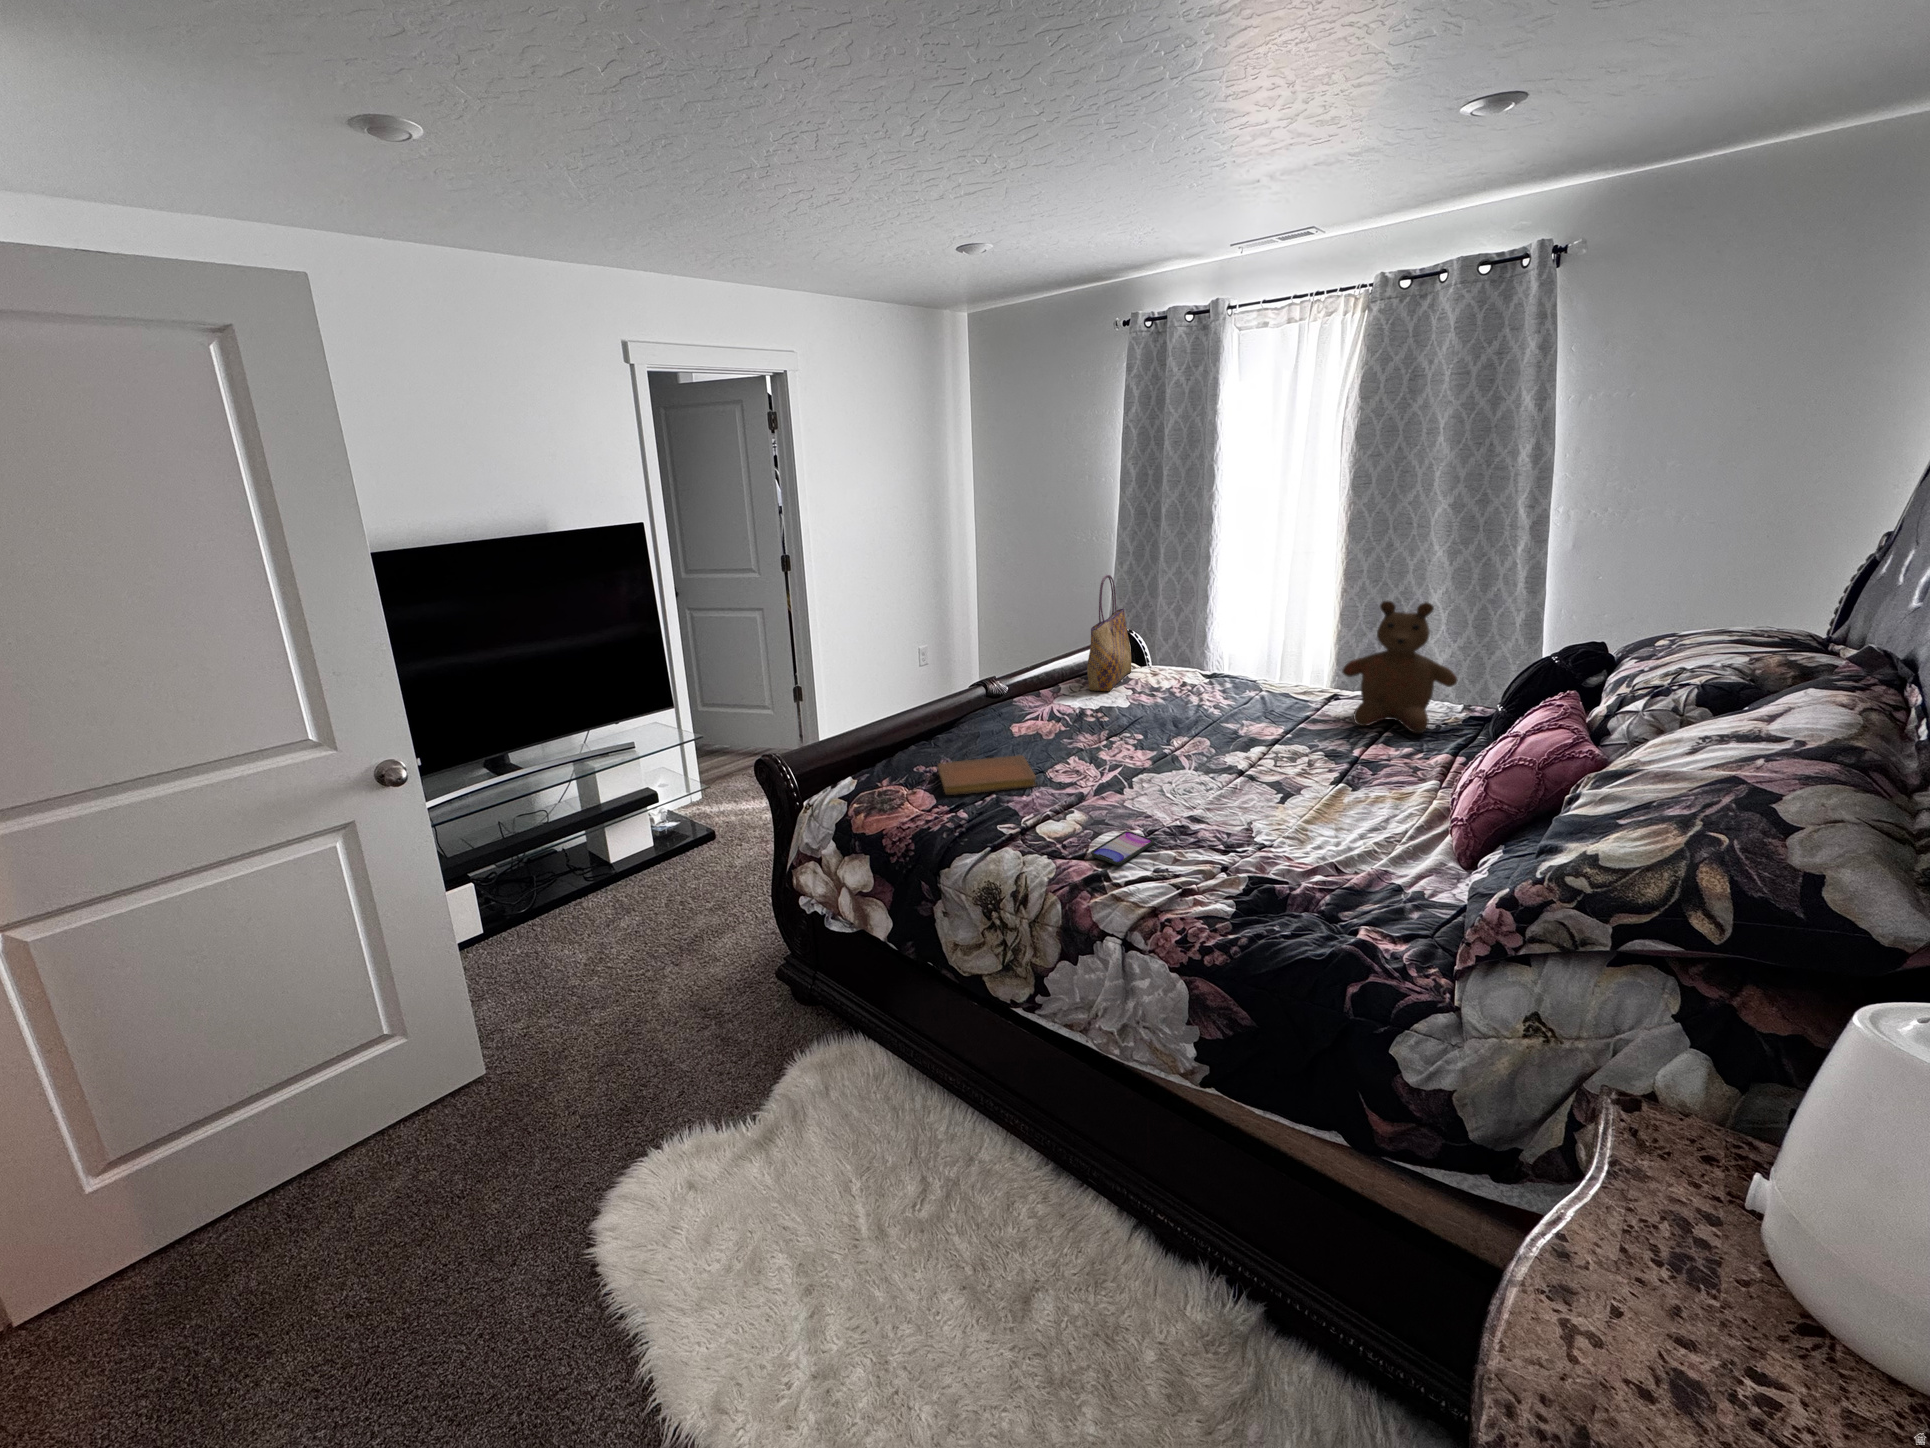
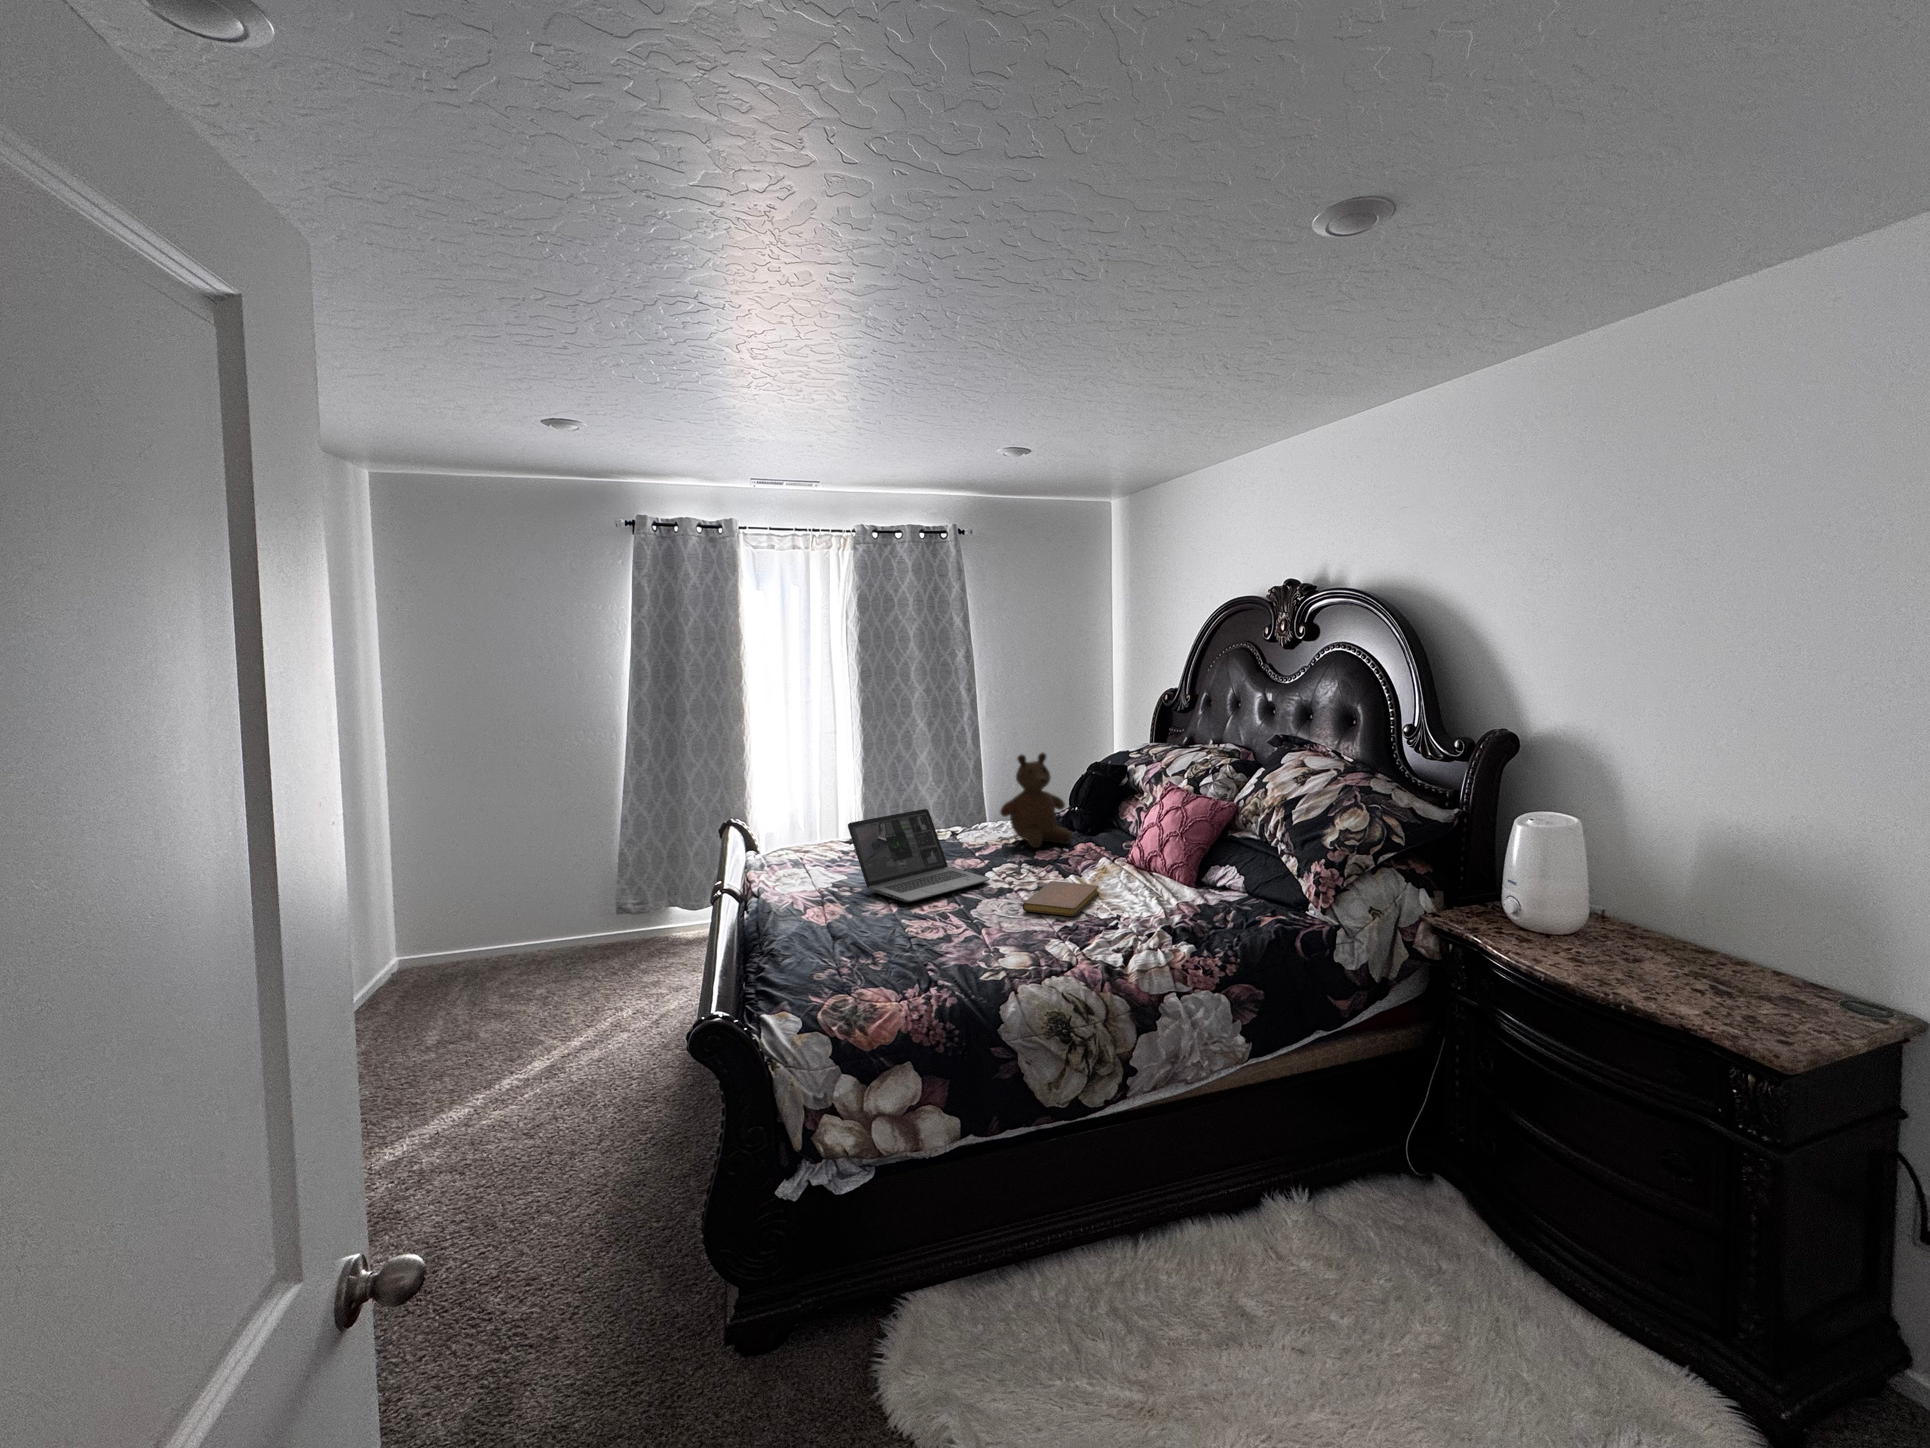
tote bag: present [1087,574,1132,691] -> none [782,763,828,882]
laptop: none [1094,643,1216,742] -> present [848,809,990,903]
notebook: present [938,755,1036,795] -> present [1022,881,1099,916]
smartphone: present [1091,831,1154,865] -> none [1075,935,1118,956]

